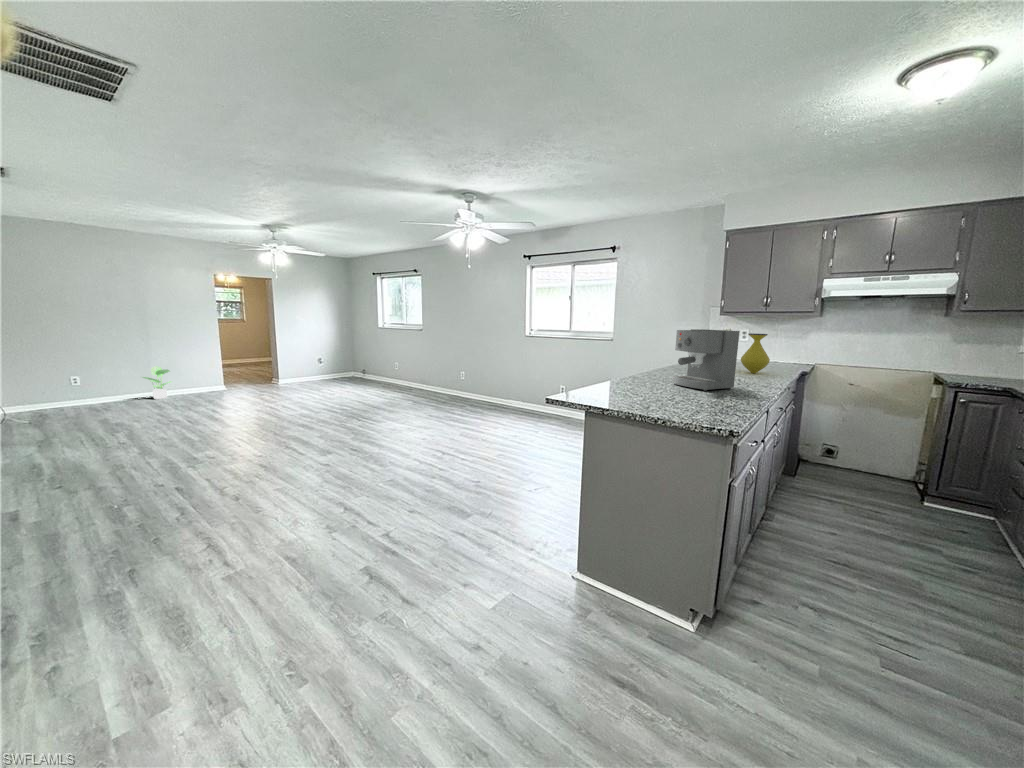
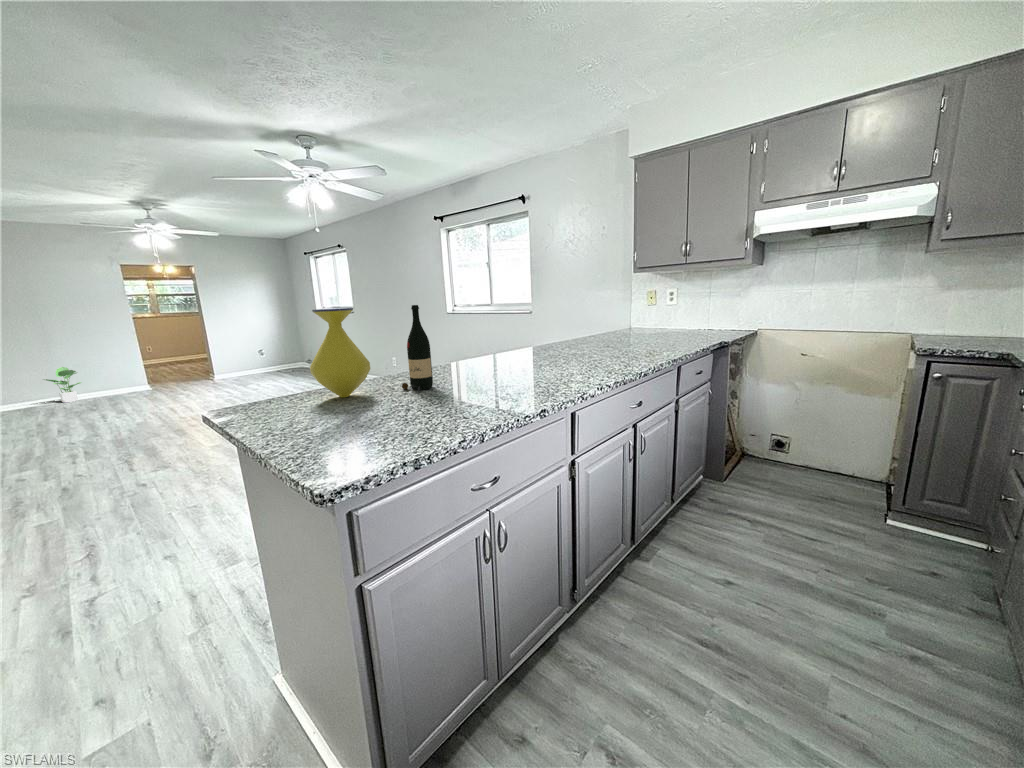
coffee maker: present [672,329,740,391] -> none [449,287,551,384]
vase: present [741,333,770,373] -> present [310,308,370,397]
wine bottle: none [648,338,670,393] -> present [402,305,433,392]

